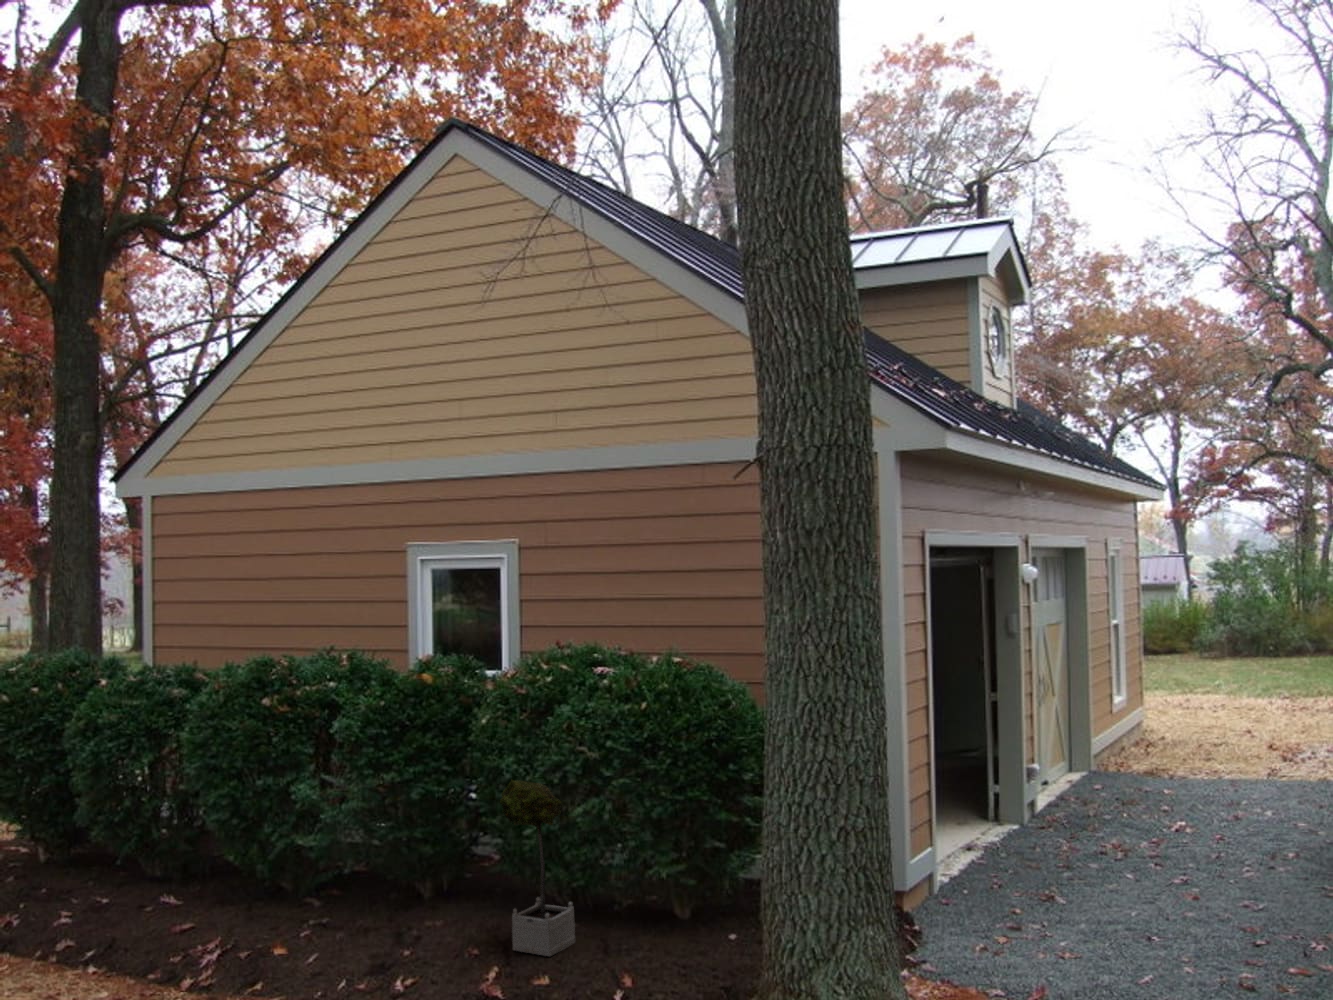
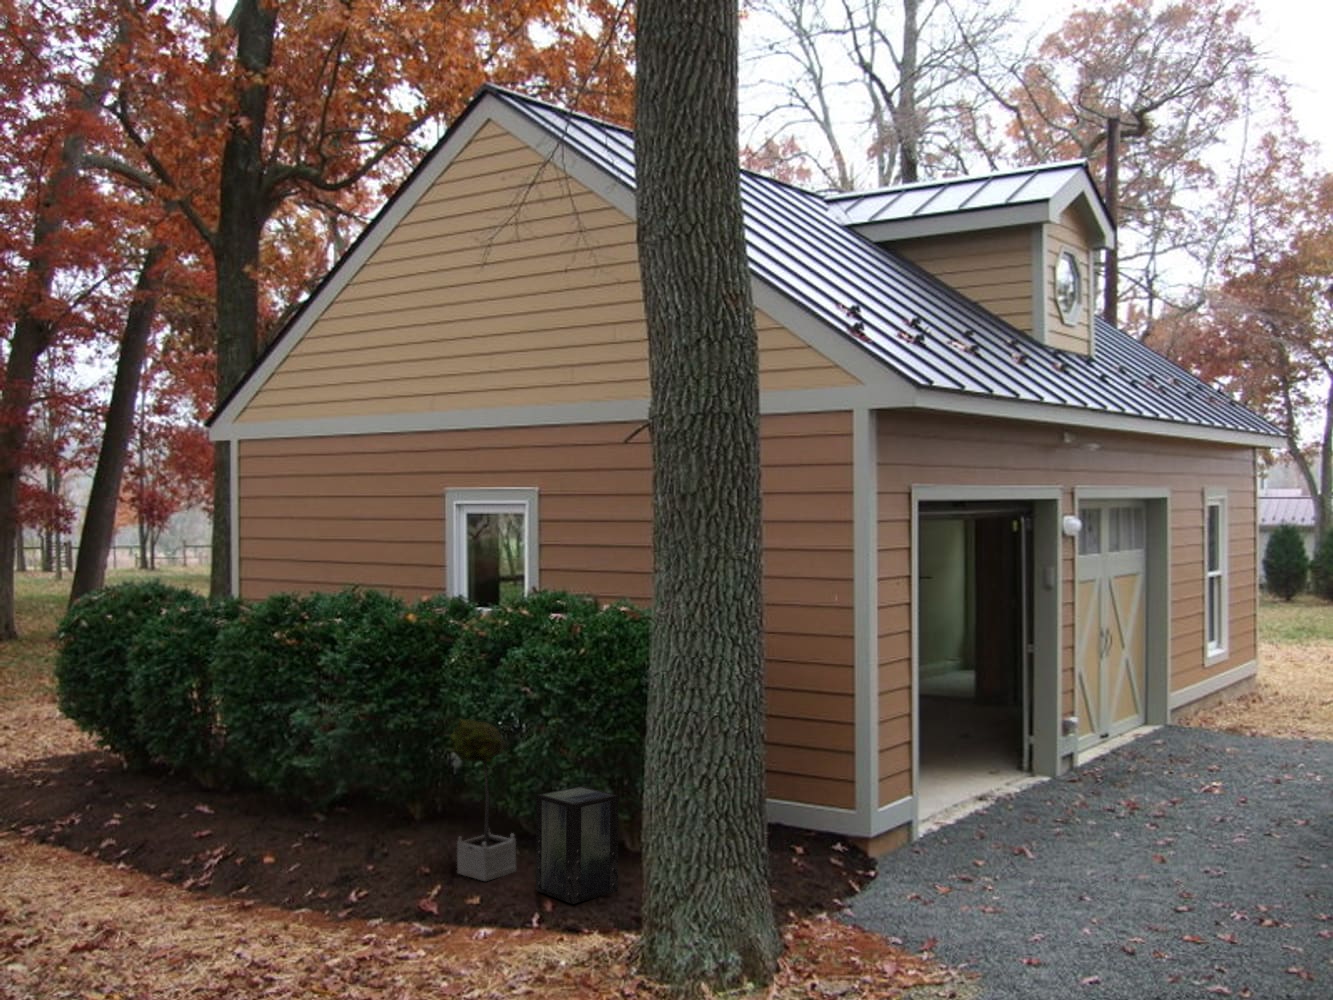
storage box: none [611,845,700,974] -> present [536,786,618,904]

